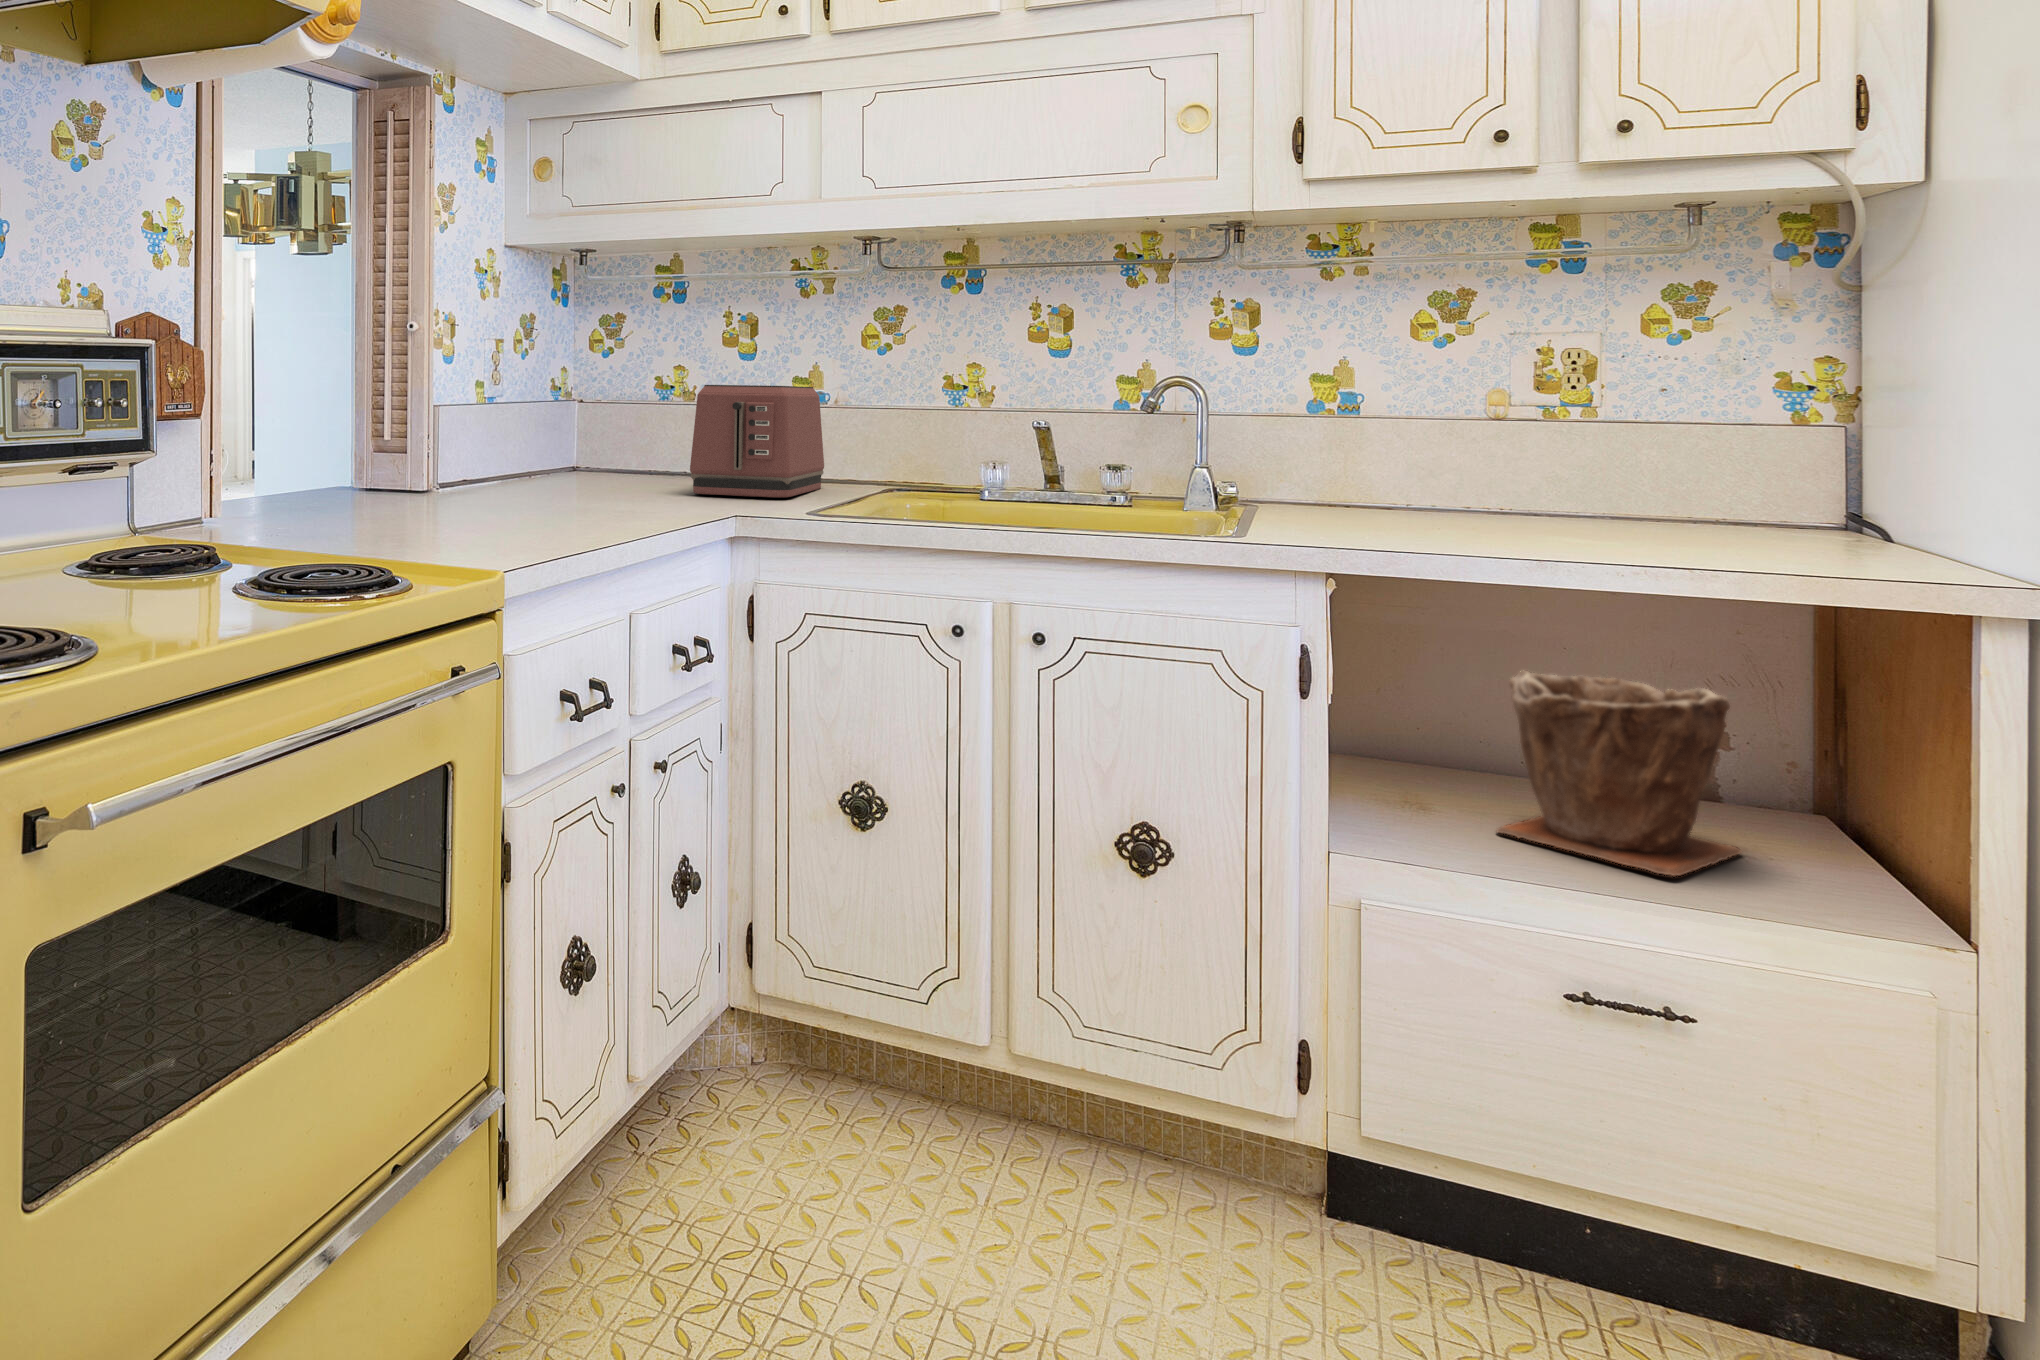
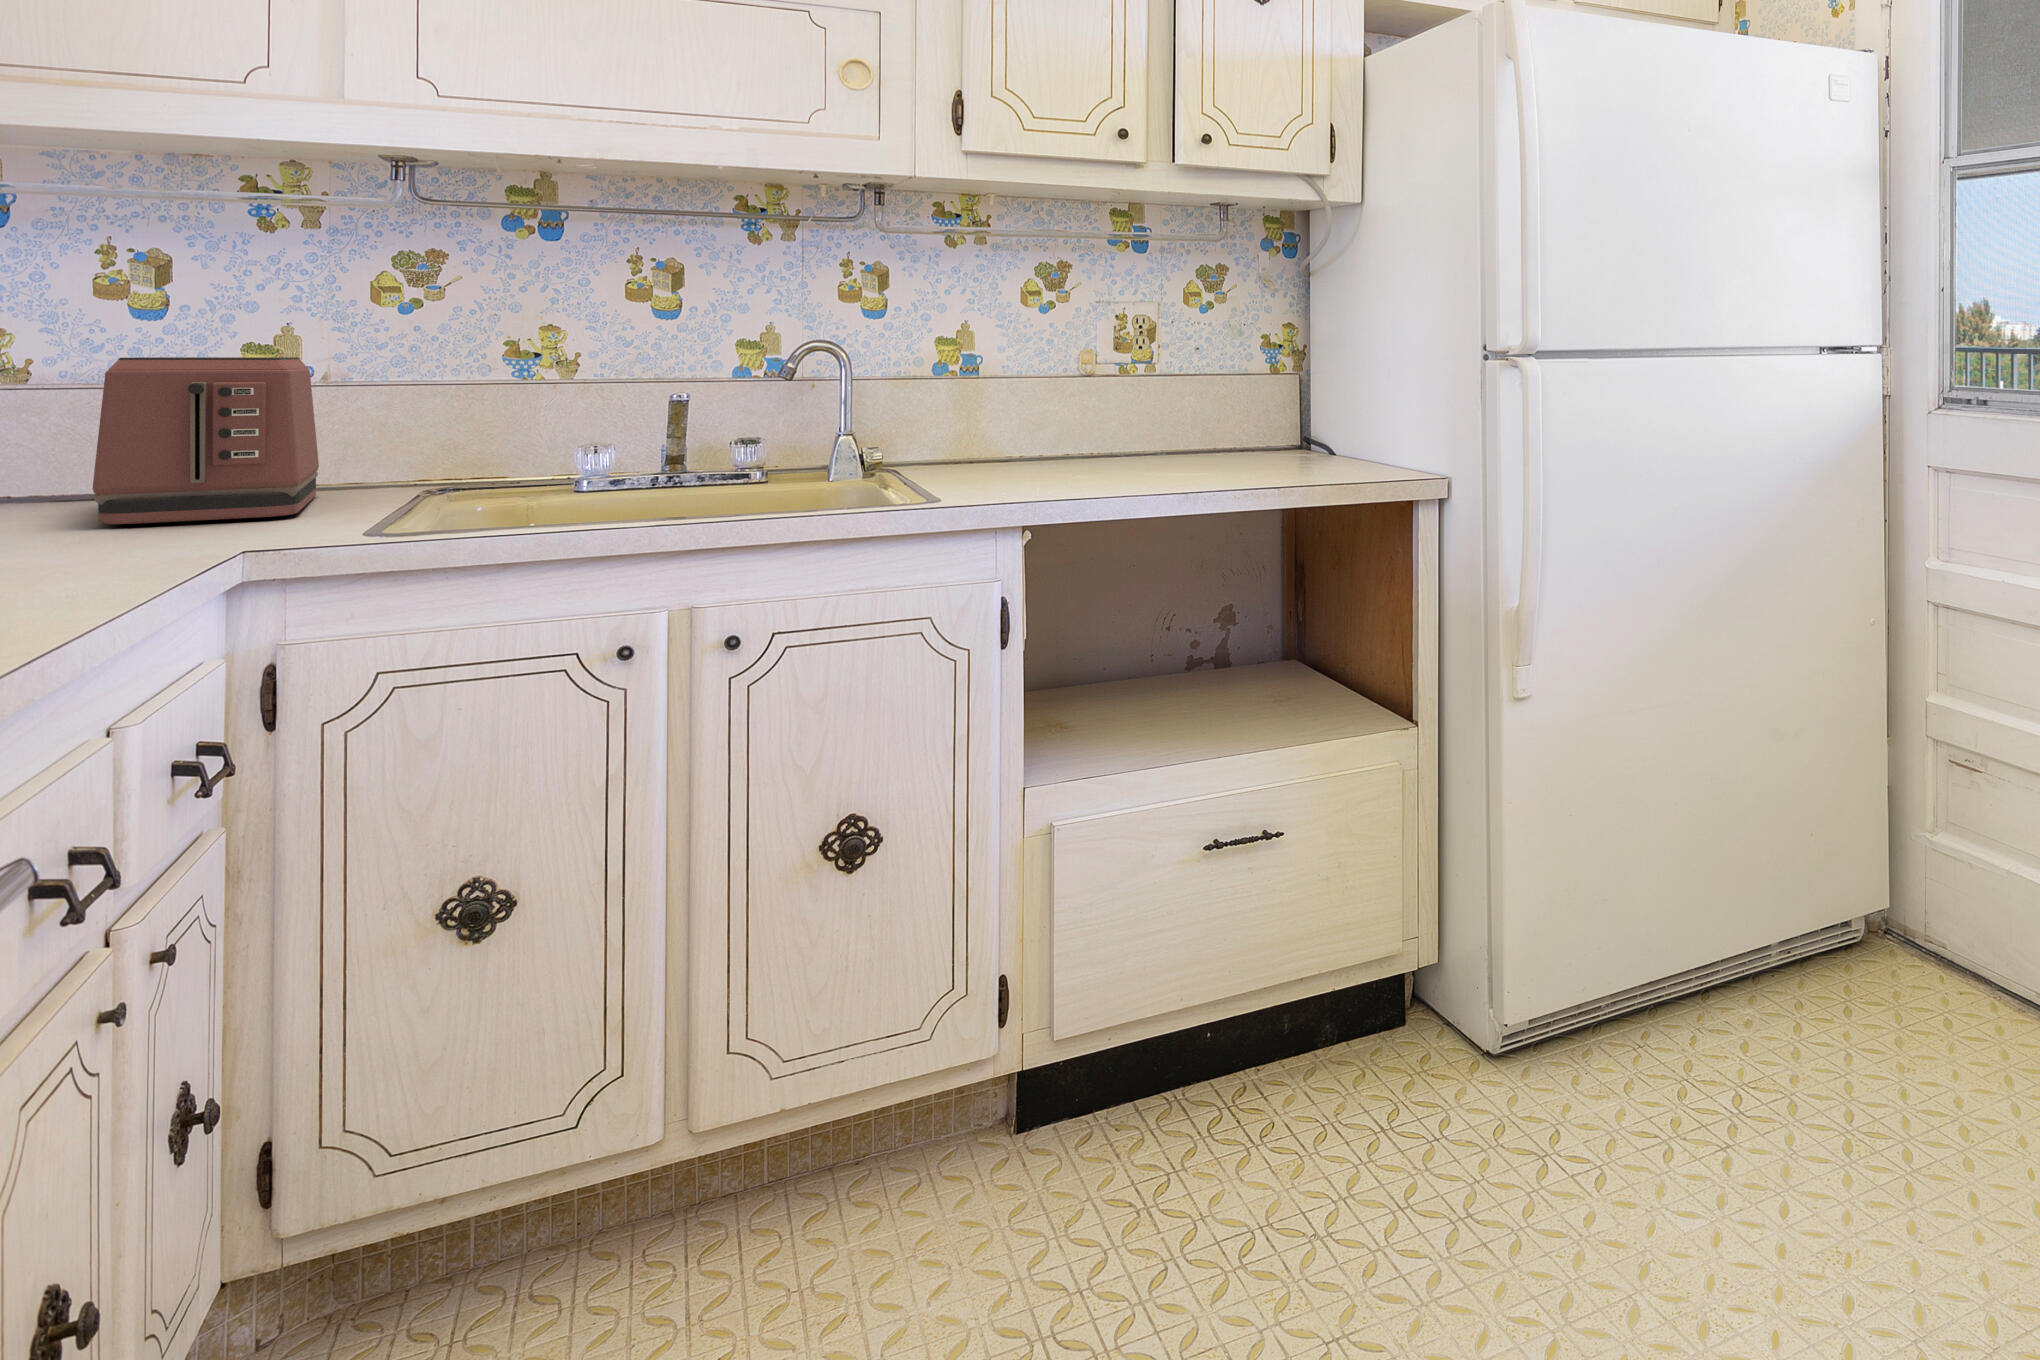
plant pot: present [1497,671,1741,876] -> none [1128,582,1277,733]

